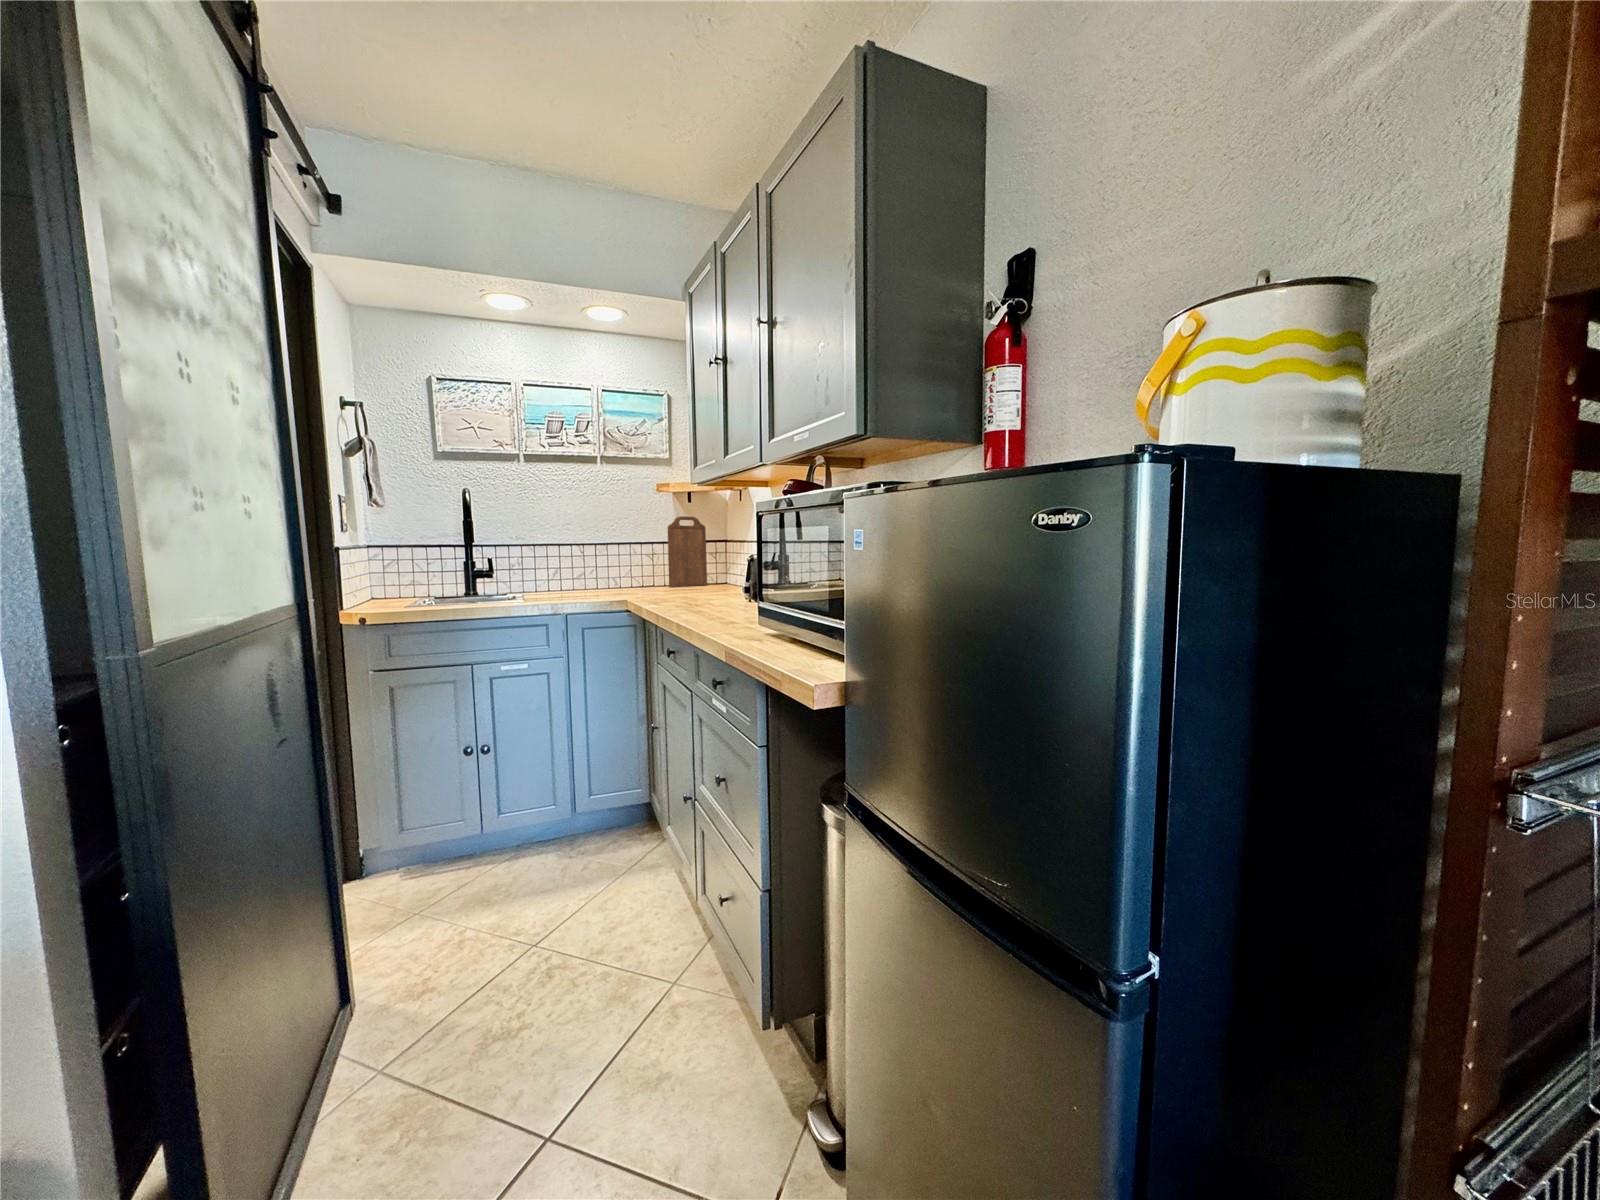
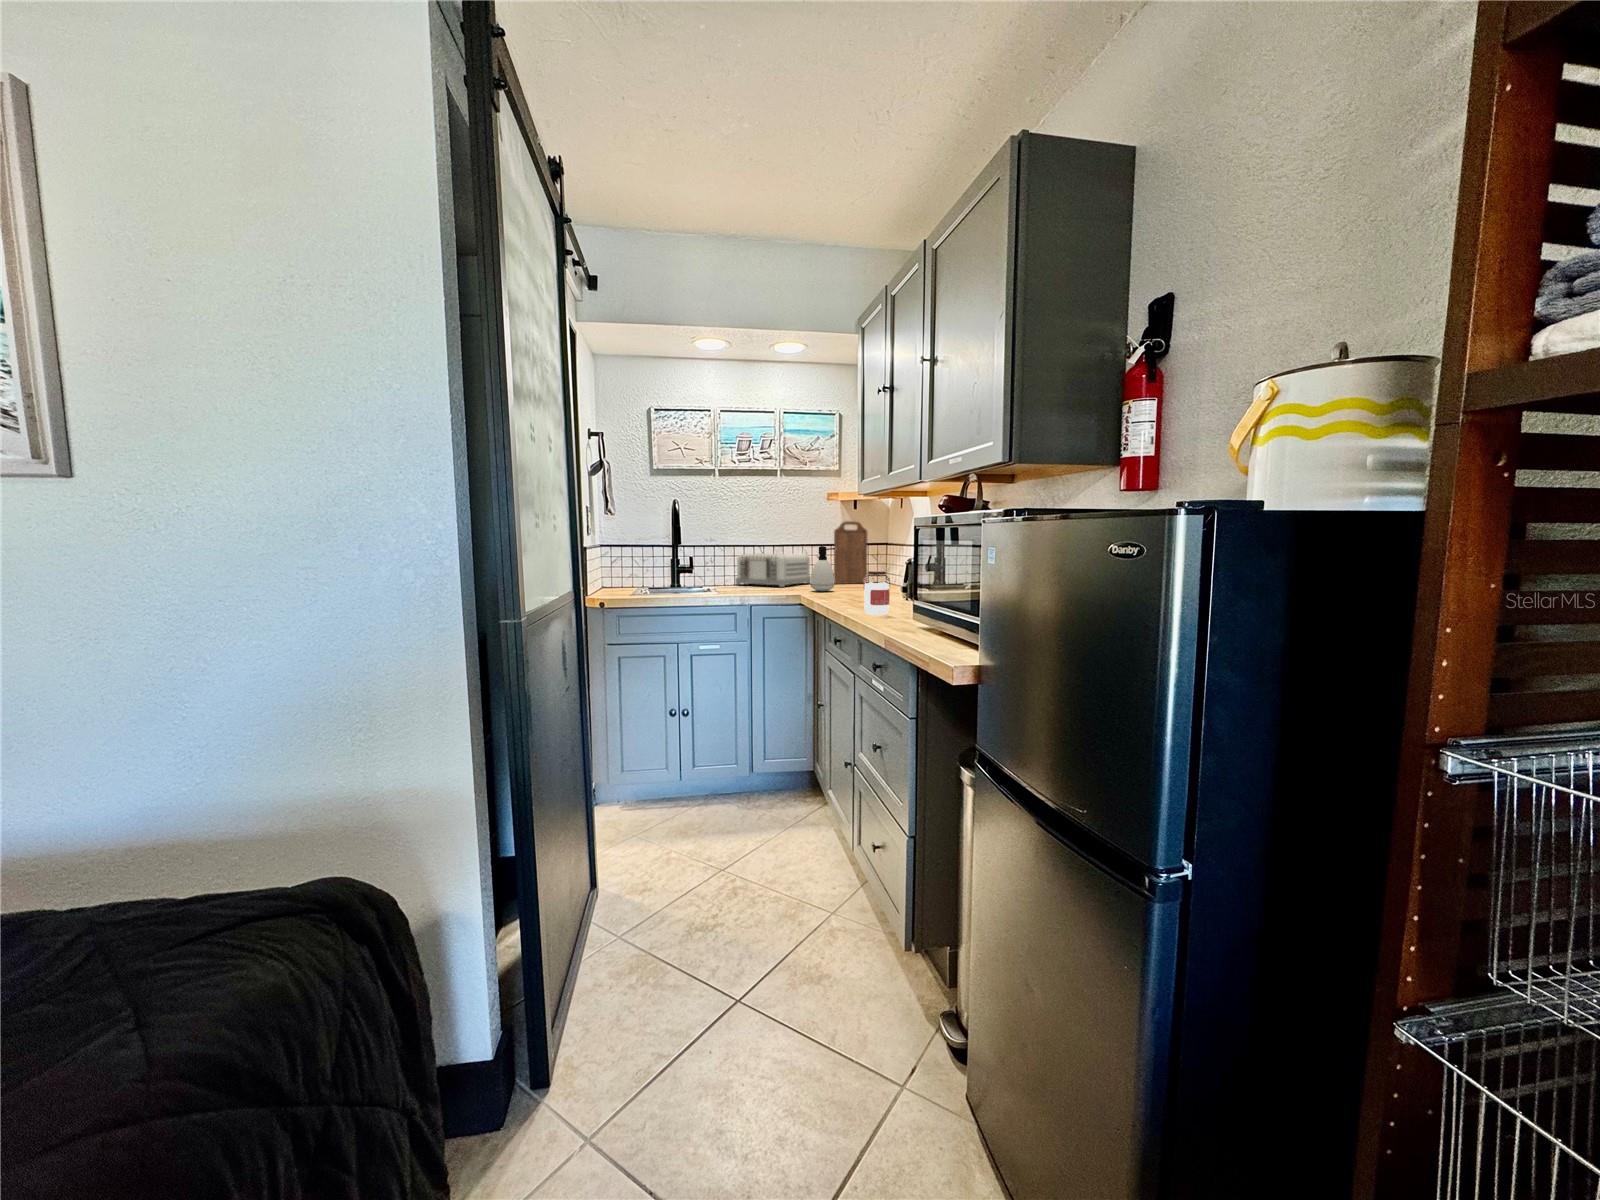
soap dispenser: none [640,544,669,595] -> present [810,546,835,591]
toaster: none [550,553,643,592] -> present [735,553,811,587]
jar: none [700,569,732,622] -> present [864,571,890,615]

